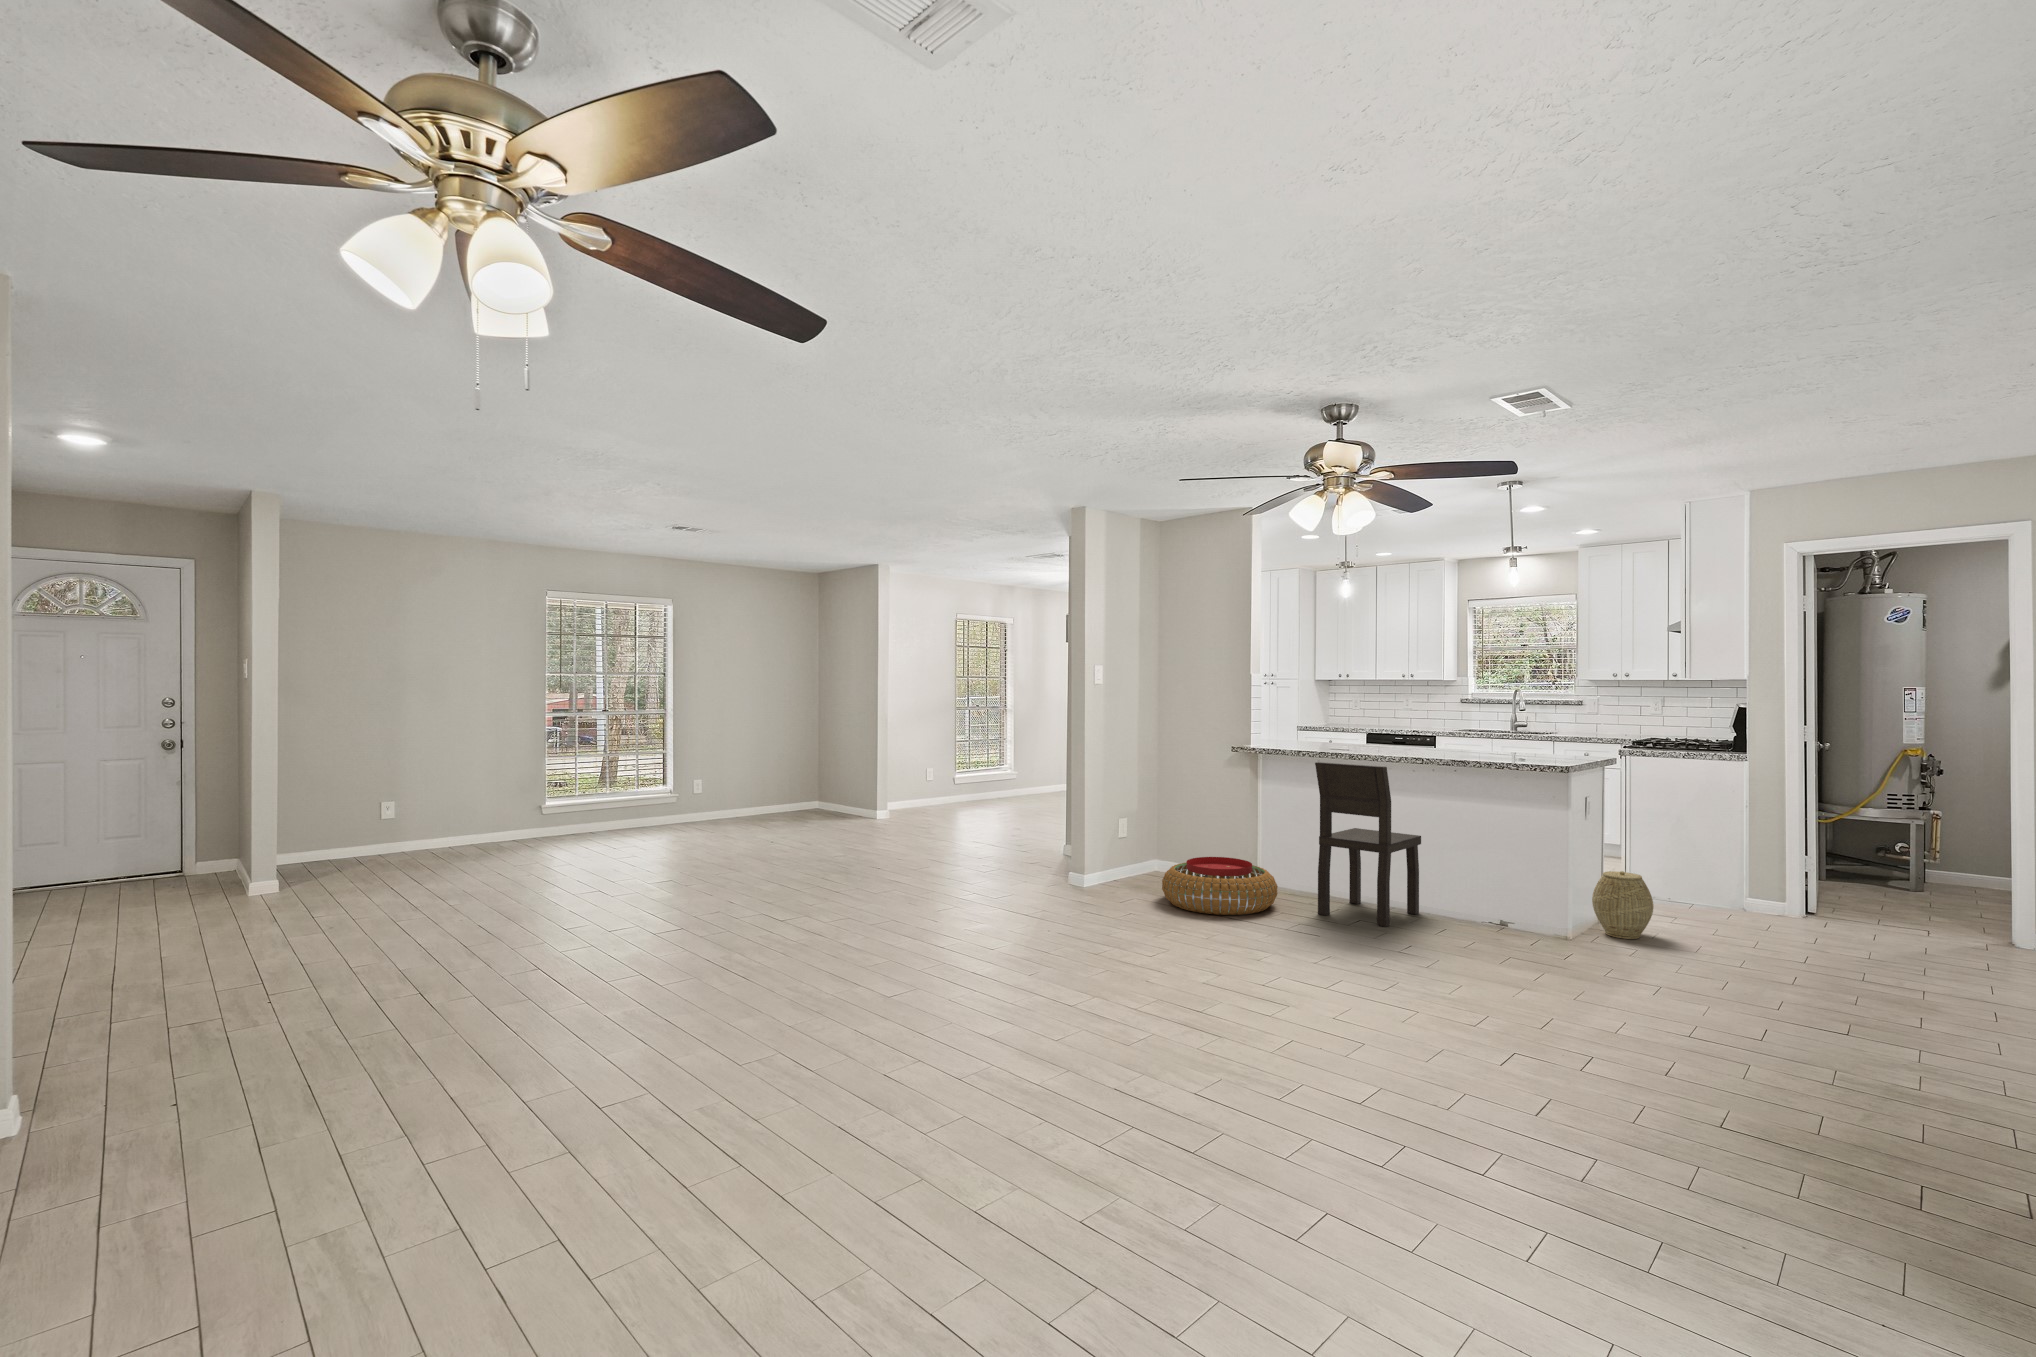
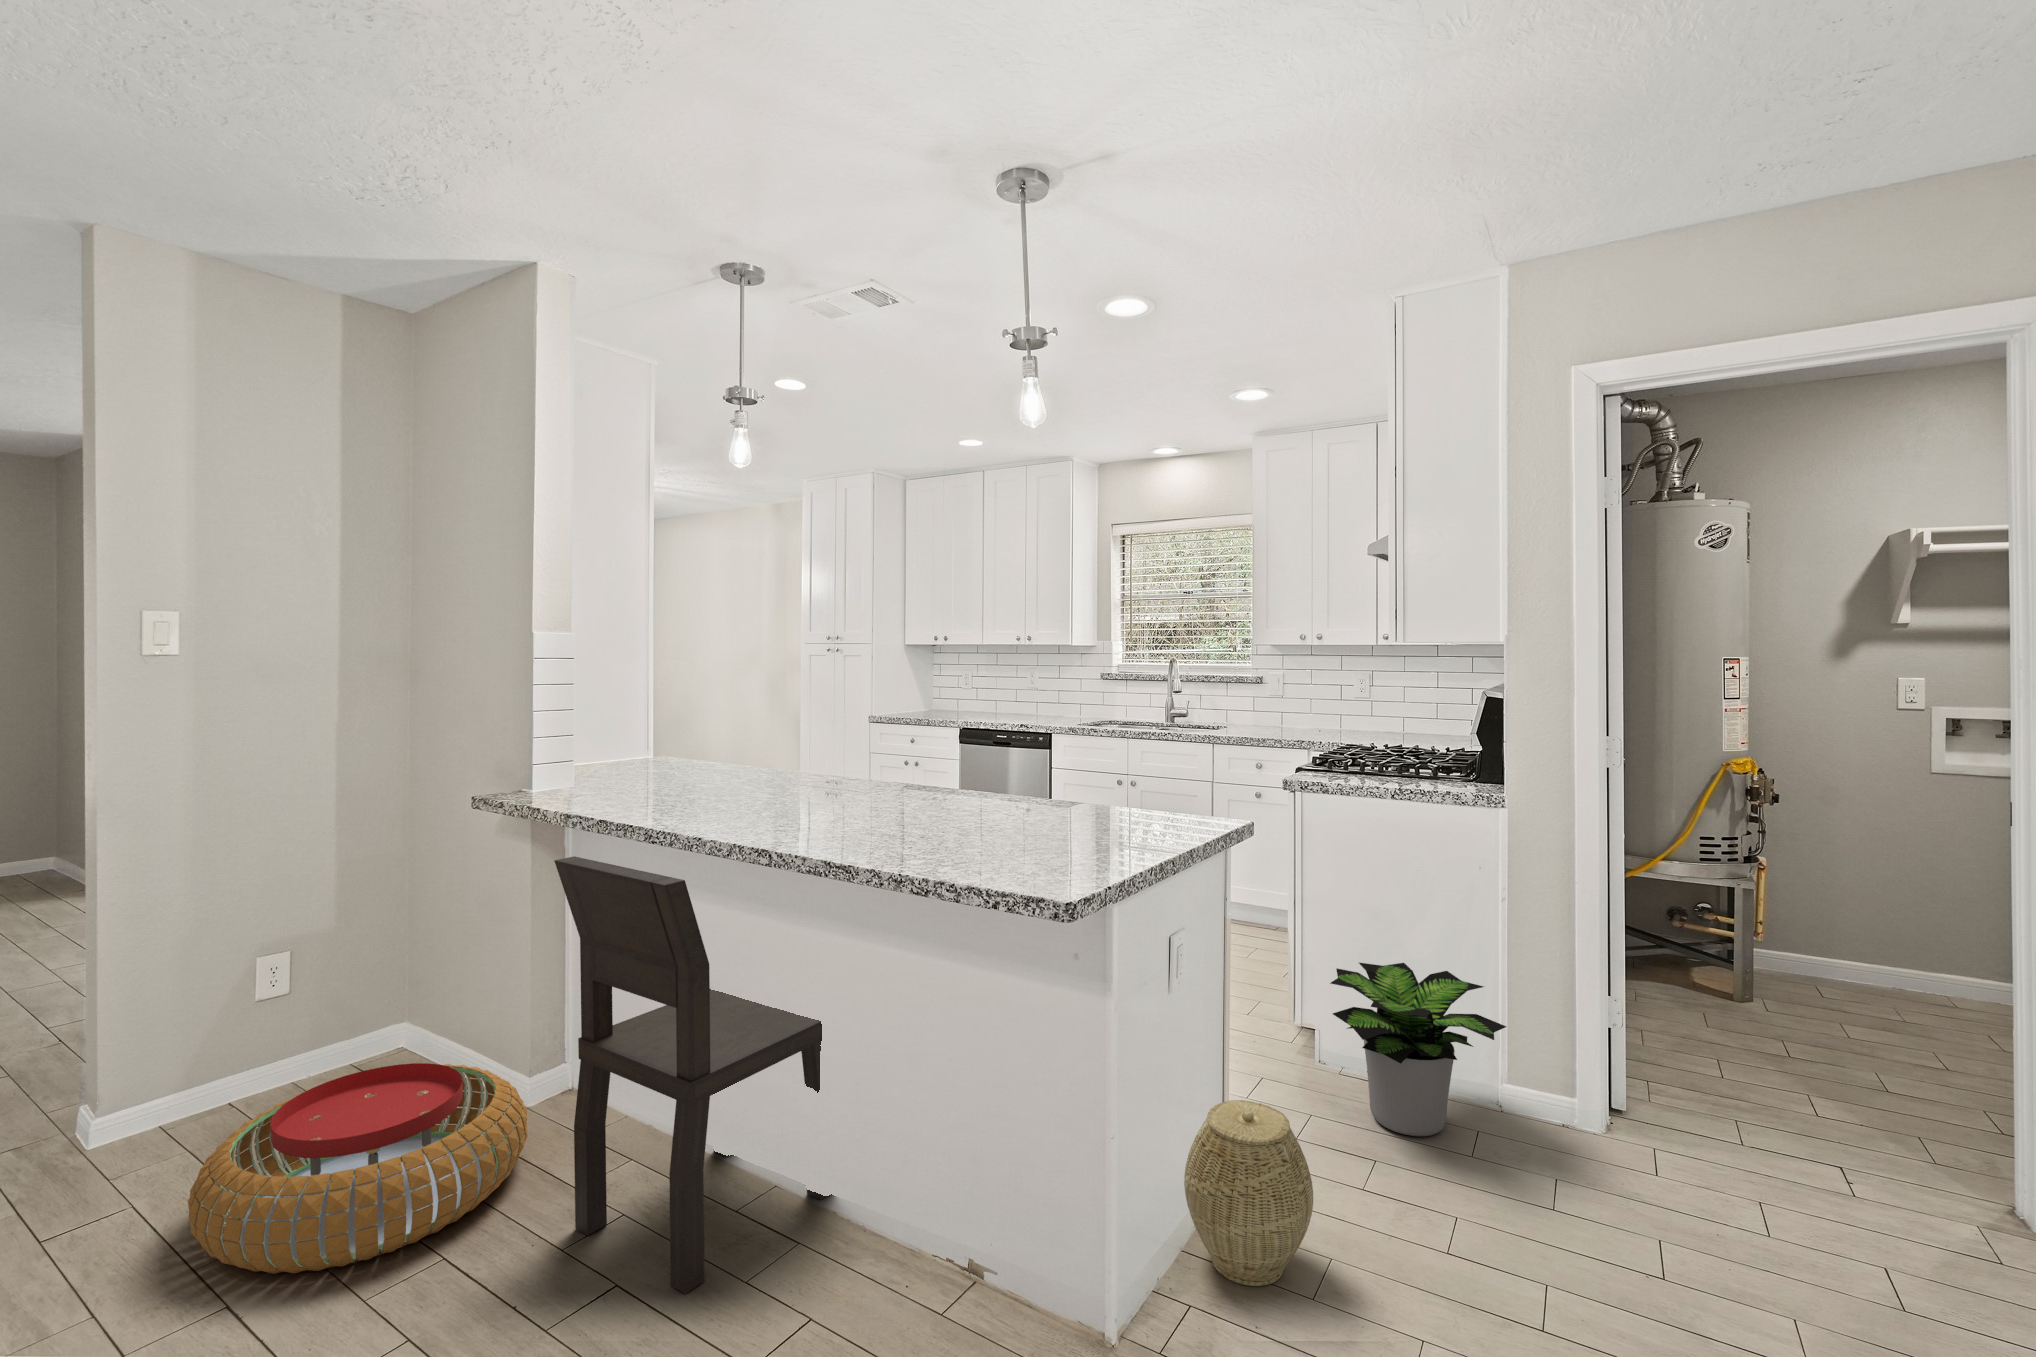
potted plant: none [1651,841,1750,917] -> present [1330,963,1506,1136]

